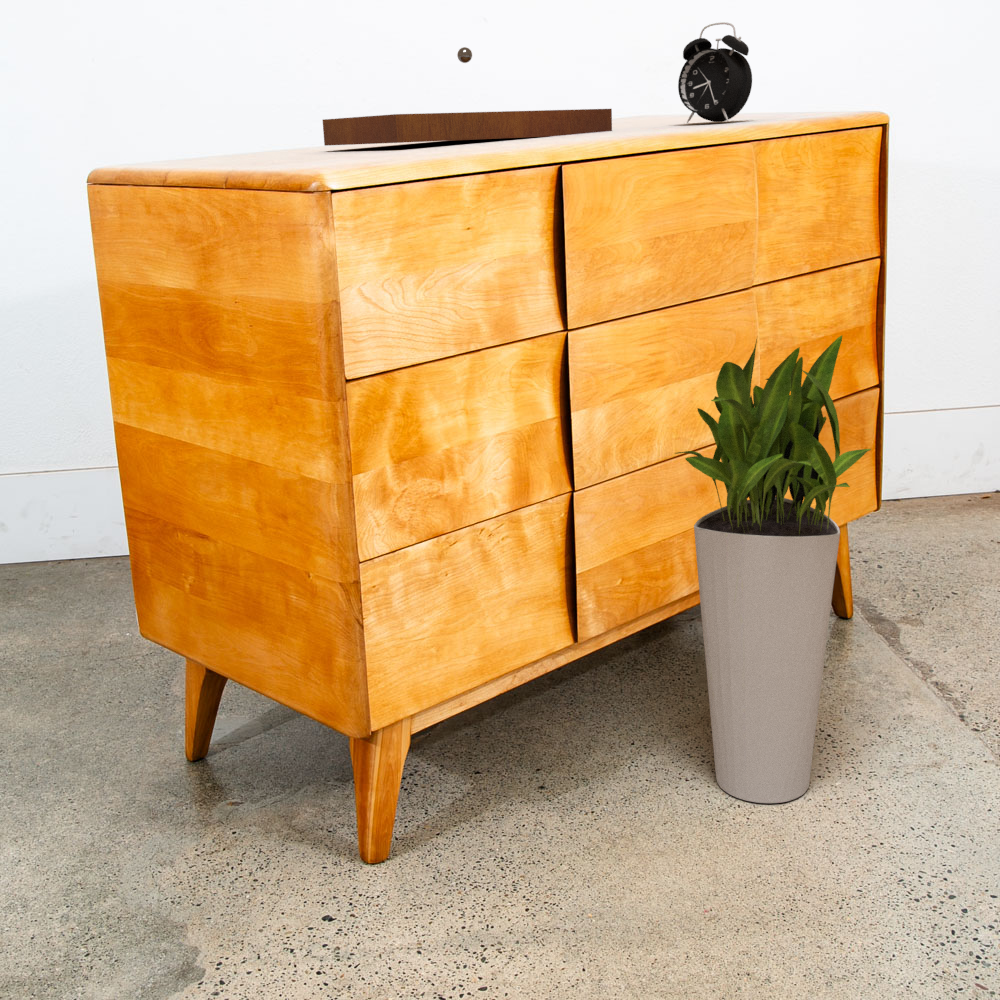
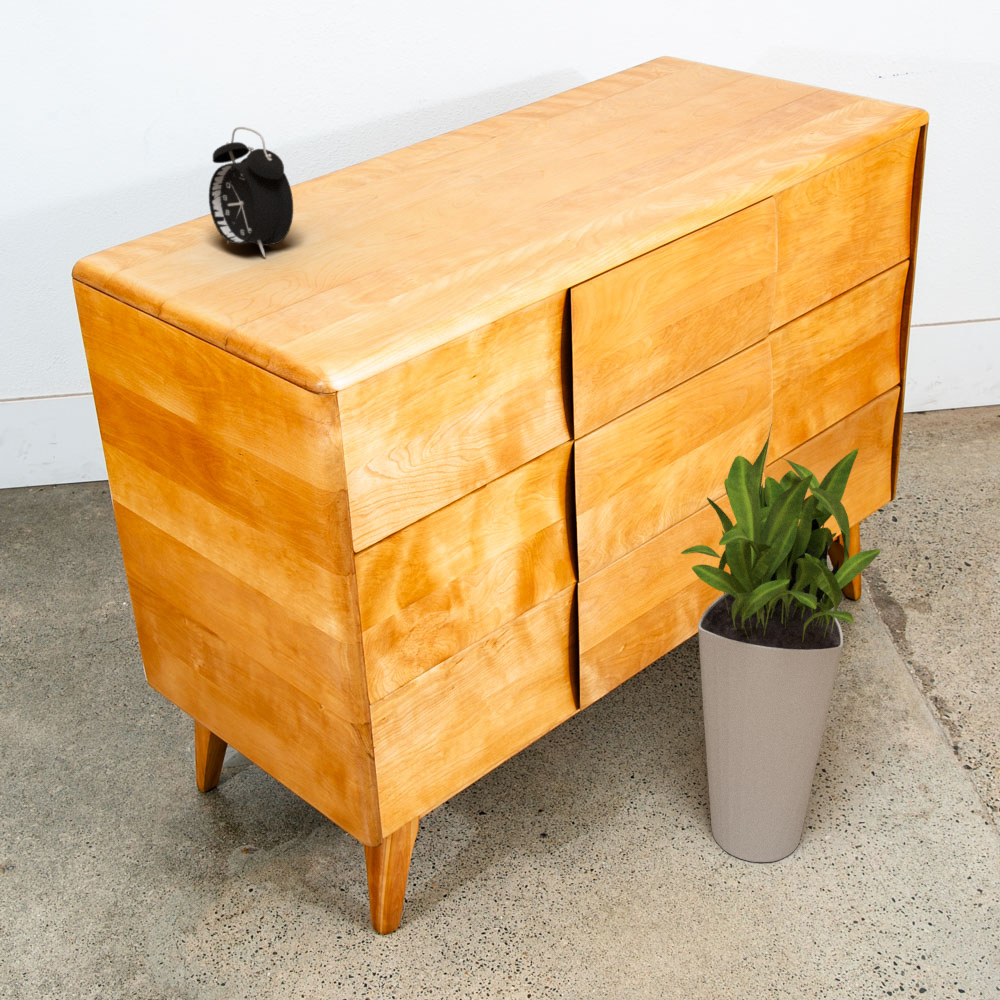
alarm clock: present [678,22,752,123] -> present [209,127,293,257]
tray: present [323,47,612,146] -> none [309,60,627,216]

